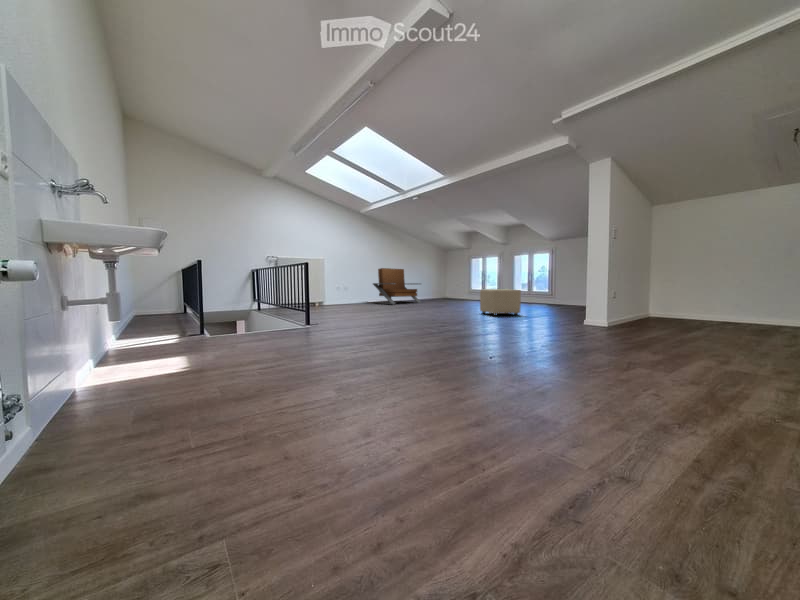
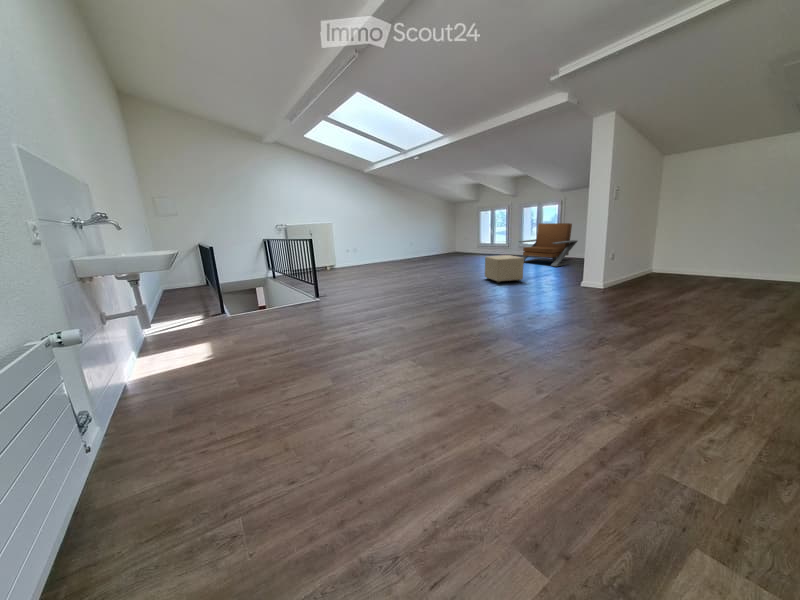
lounge chair: present [373,268,421,304] -> present [519,223,577,267]

